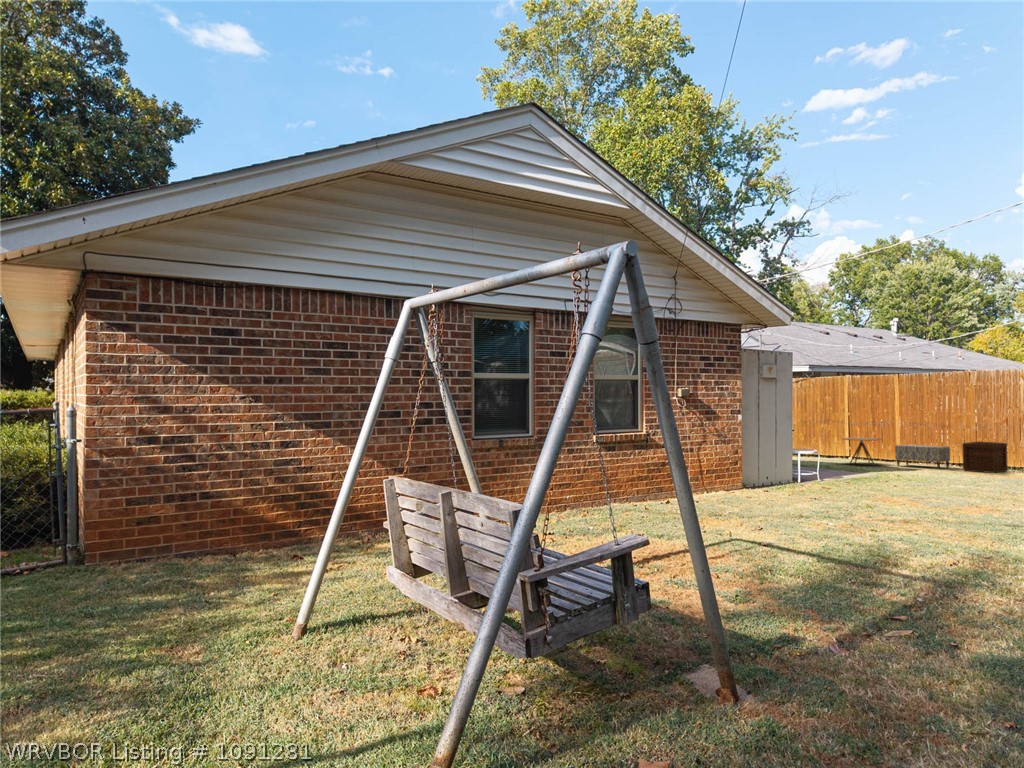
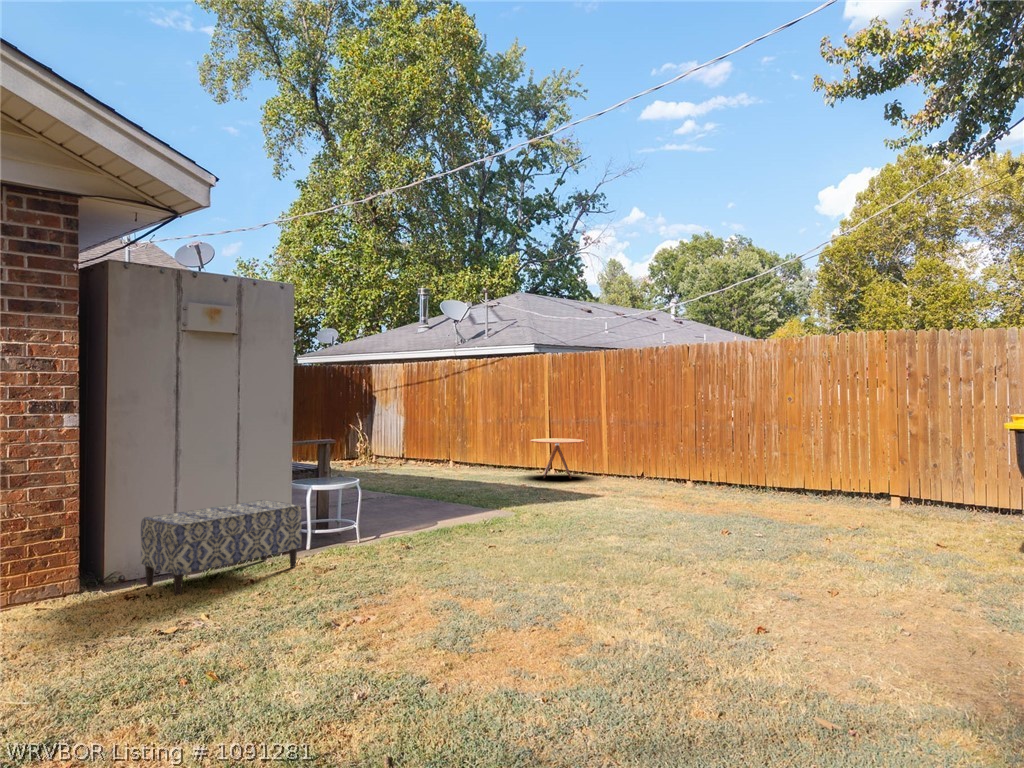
wooden crate: present [962,442,1008,473] -> none [673,447,734,496]
bench: present [895,445,950,469] -> present [141,500,302,596]

